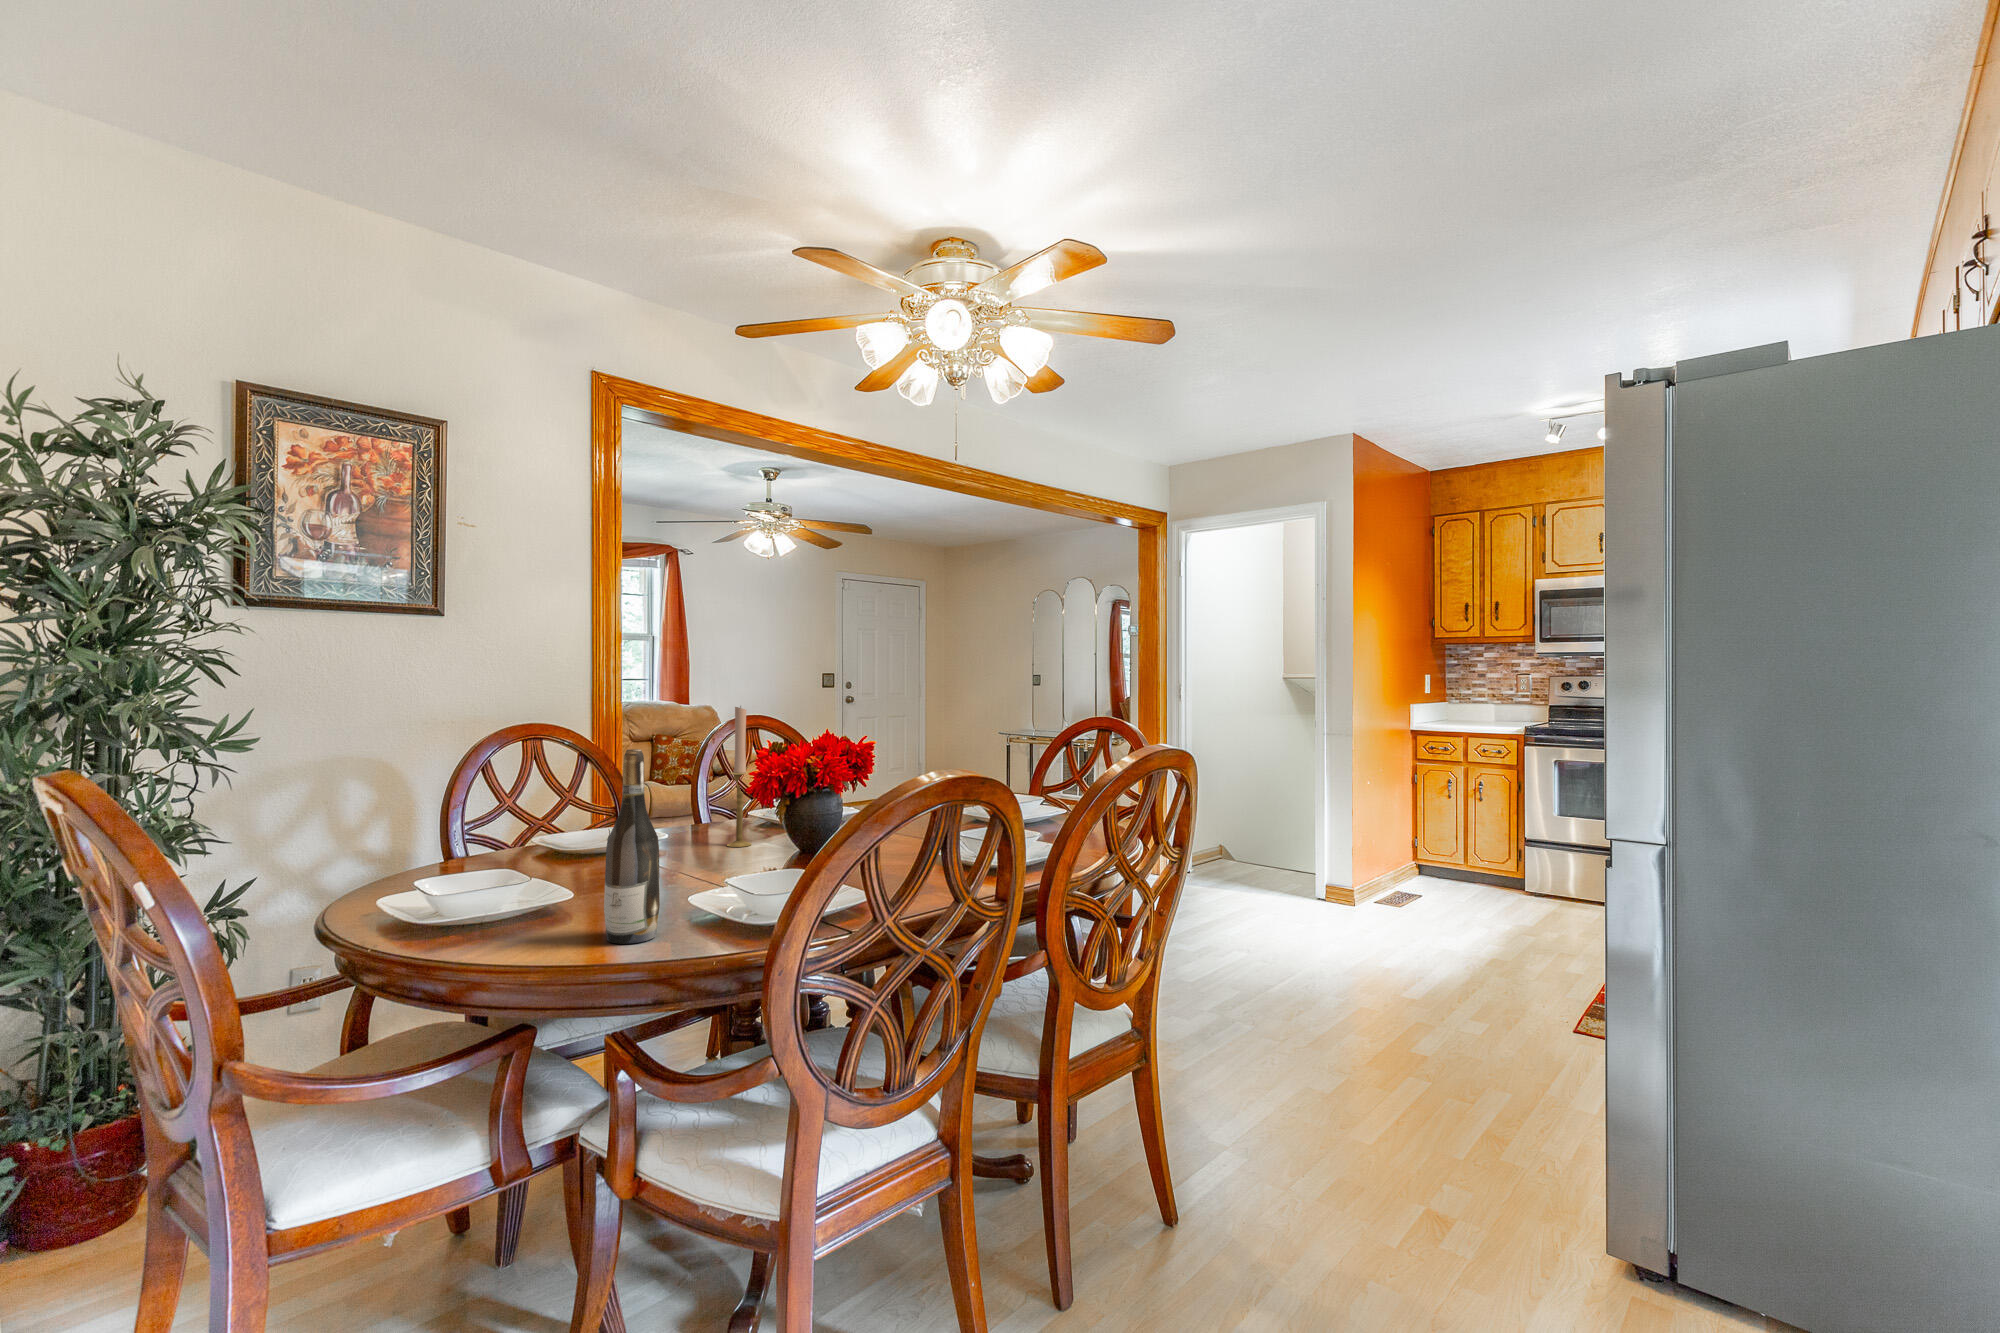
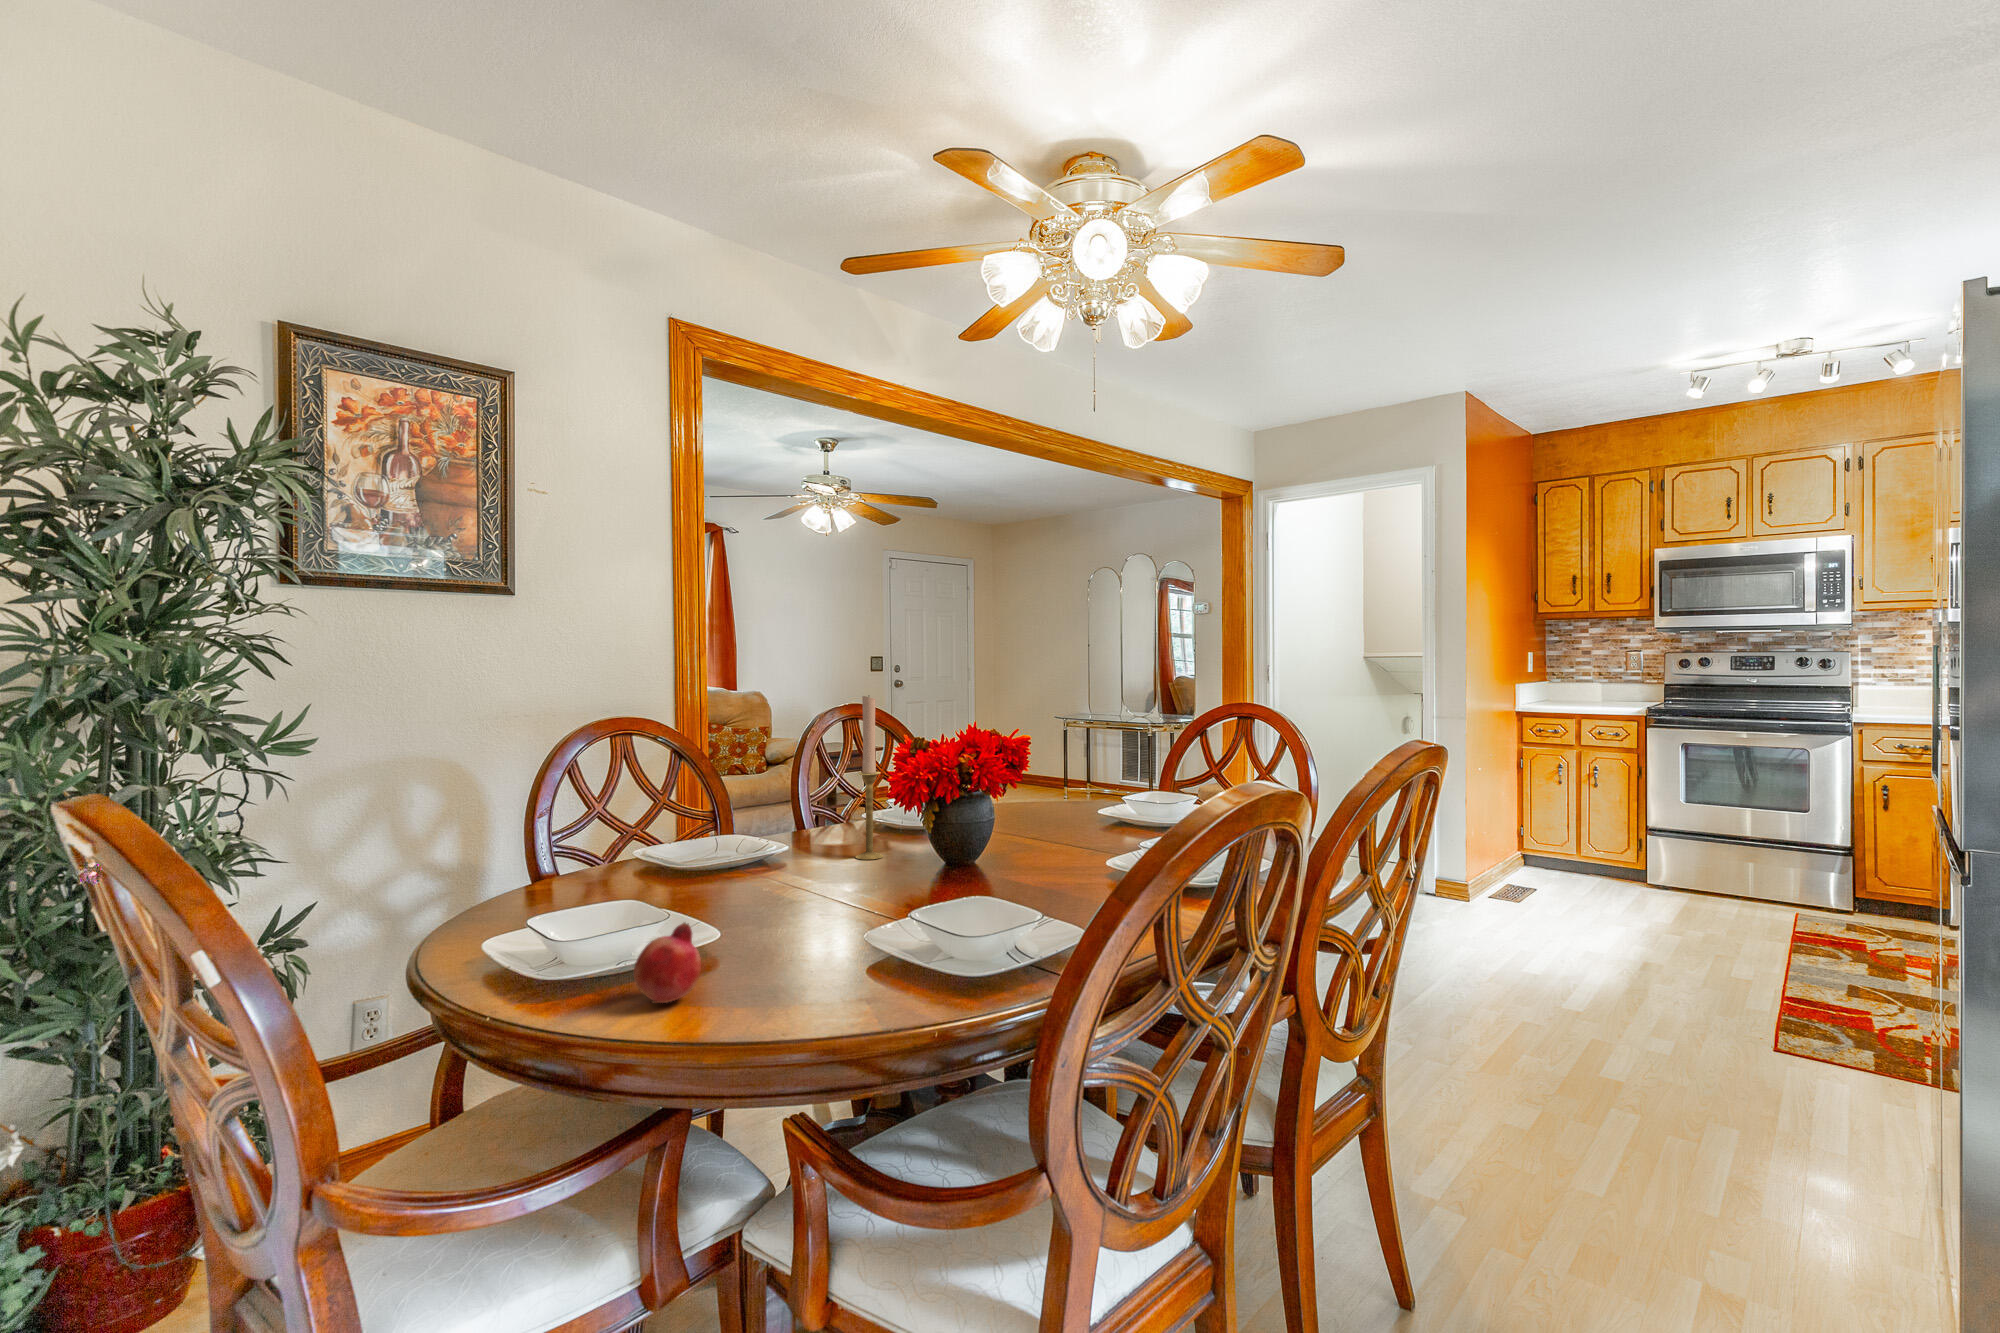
wine bottle: present [604,749,660,944] -> none [782,754,849,1007]
fruit: none [487,879,543,941] -> present [634,923,701,1003]

